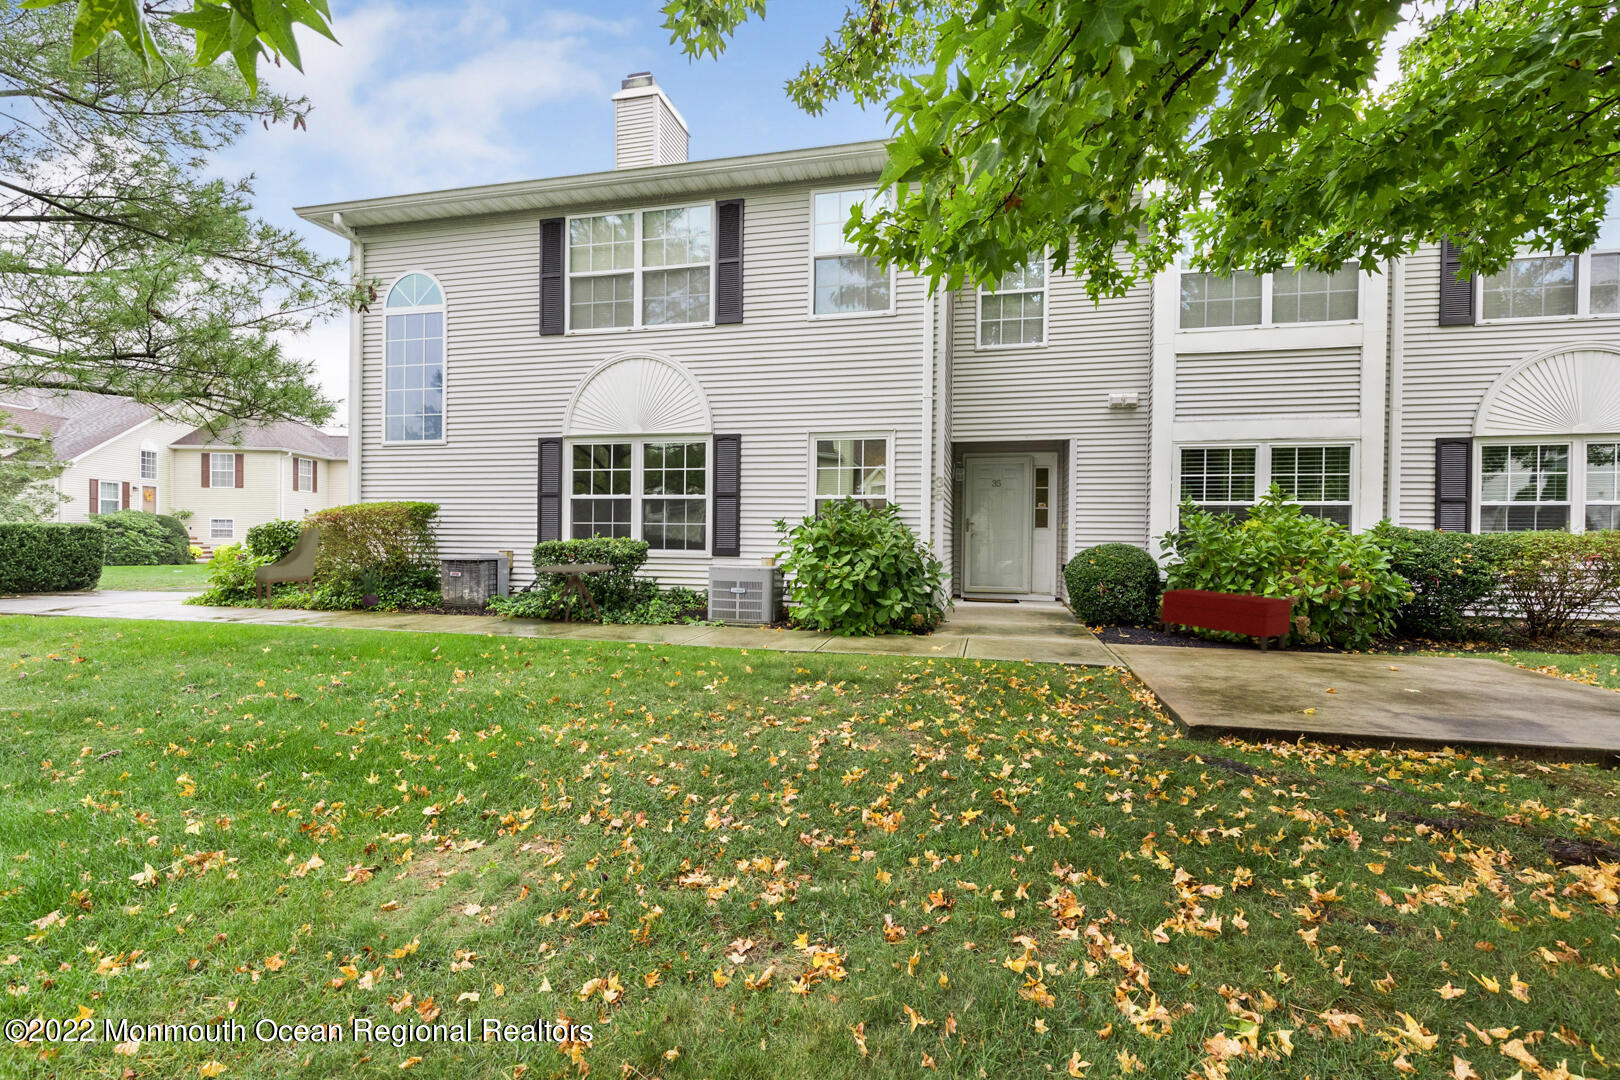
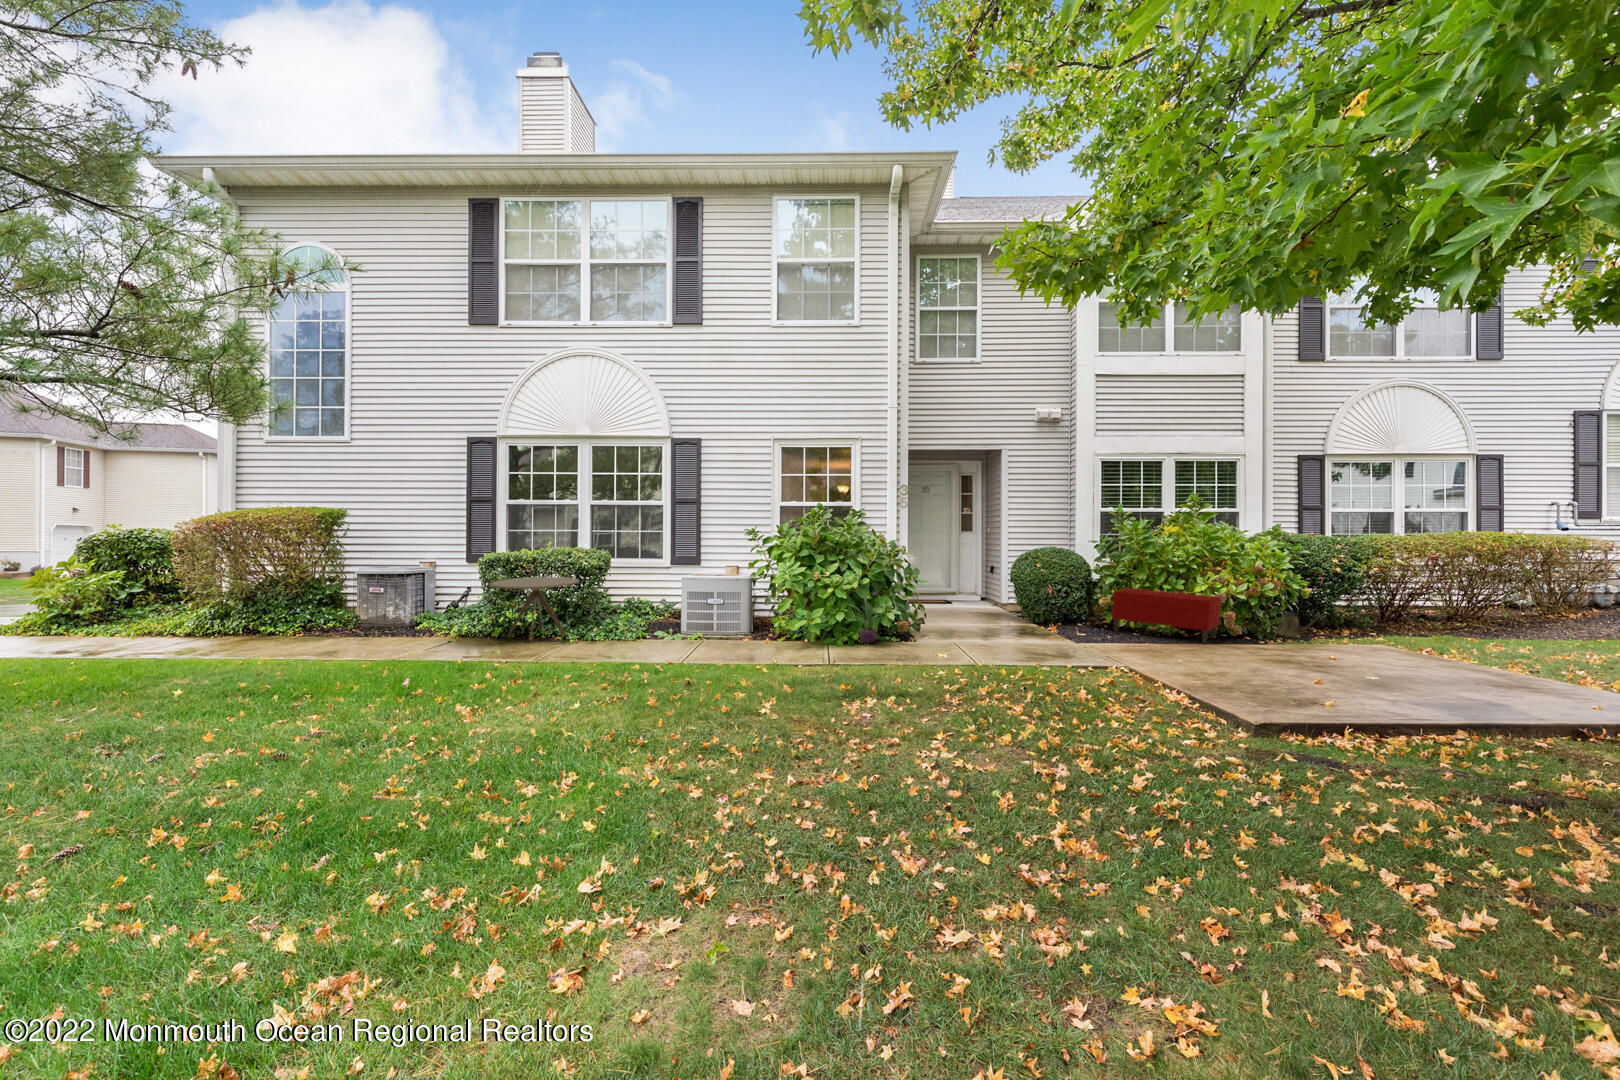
chair: present [256,528,320,609] -> none [101,540,191,640]
decorative plant: present [361,568,378,606] -> present [851,595,878,643]
watering can: none [1367,621,1432,651] -> present [1275,612,1323,637]

